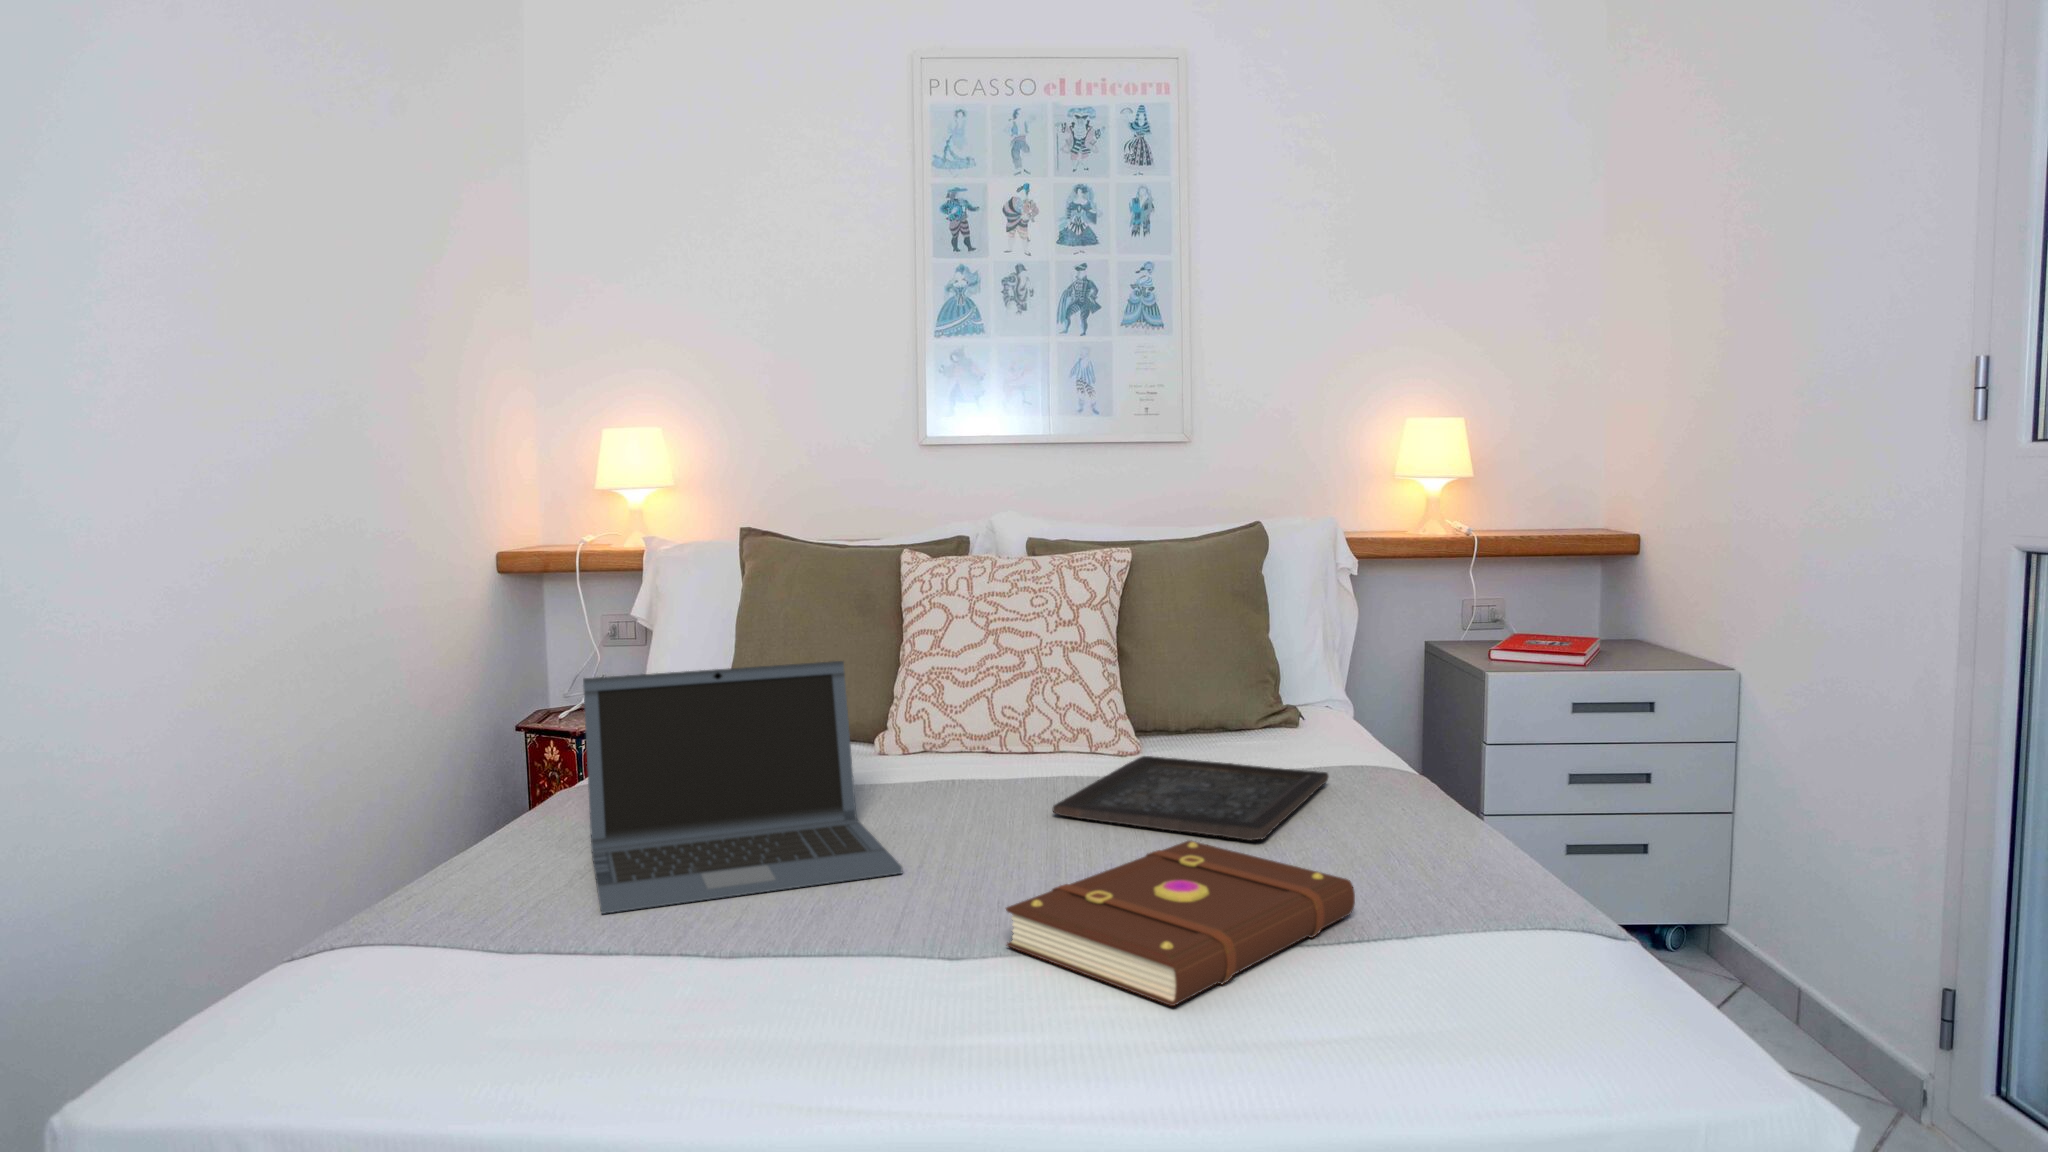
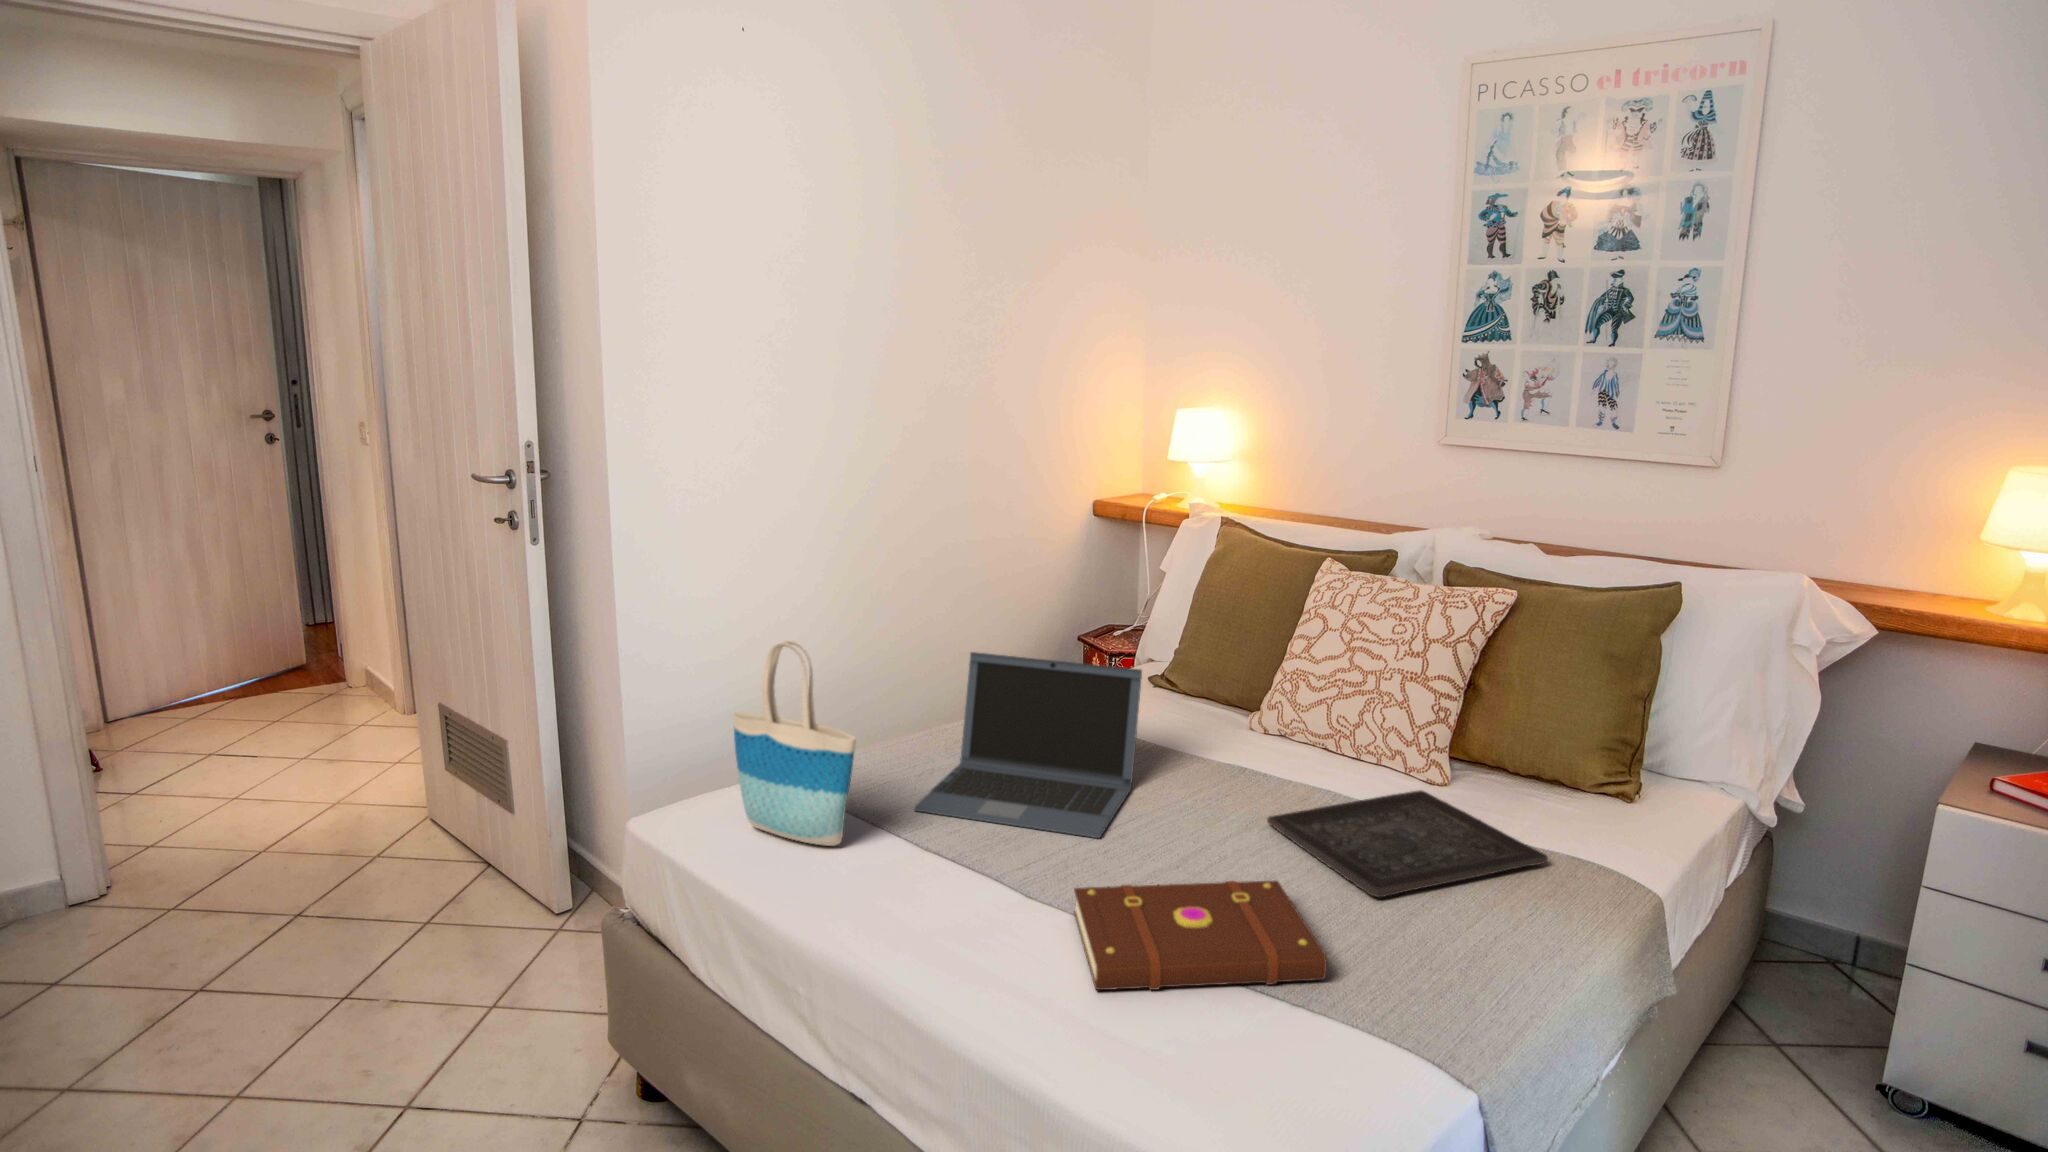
tote bag: none [287,628,584,1004] -> present [733,640,856,846]

